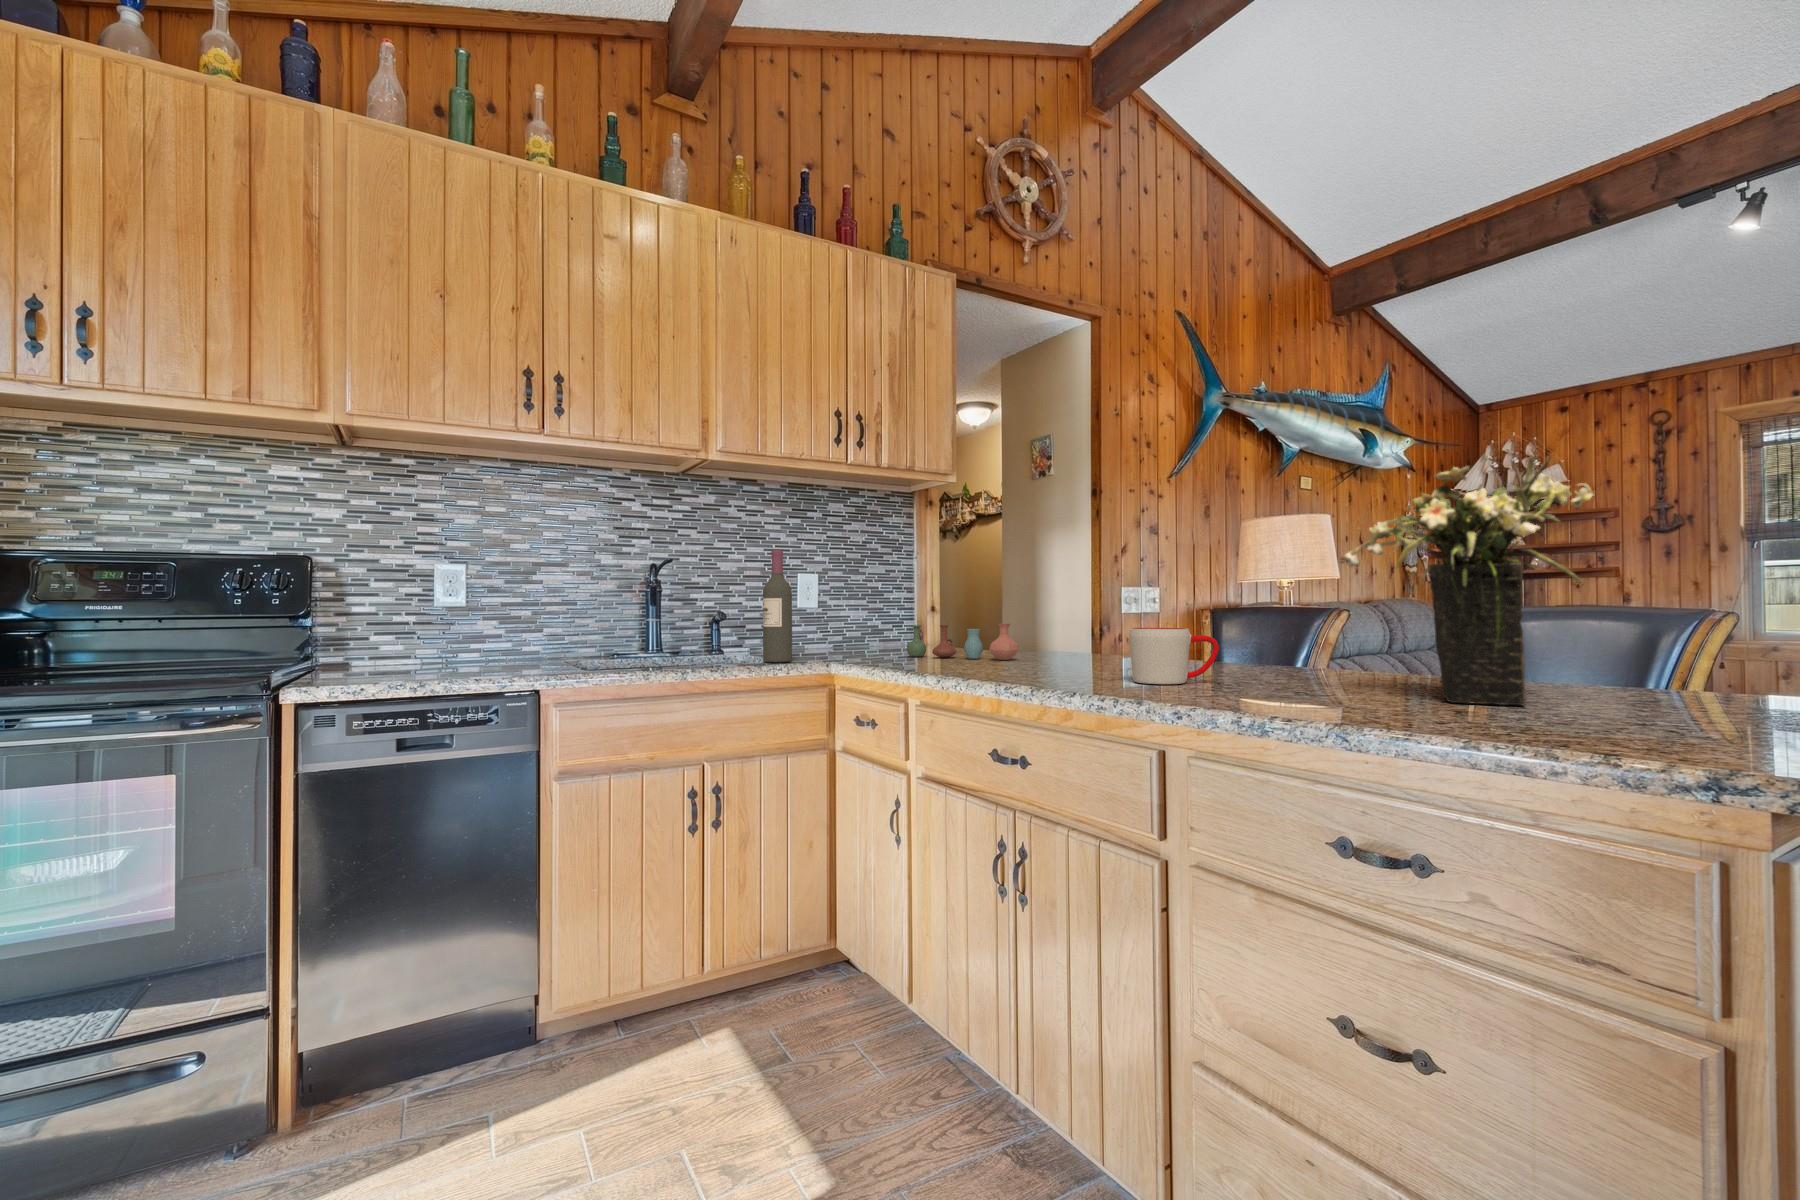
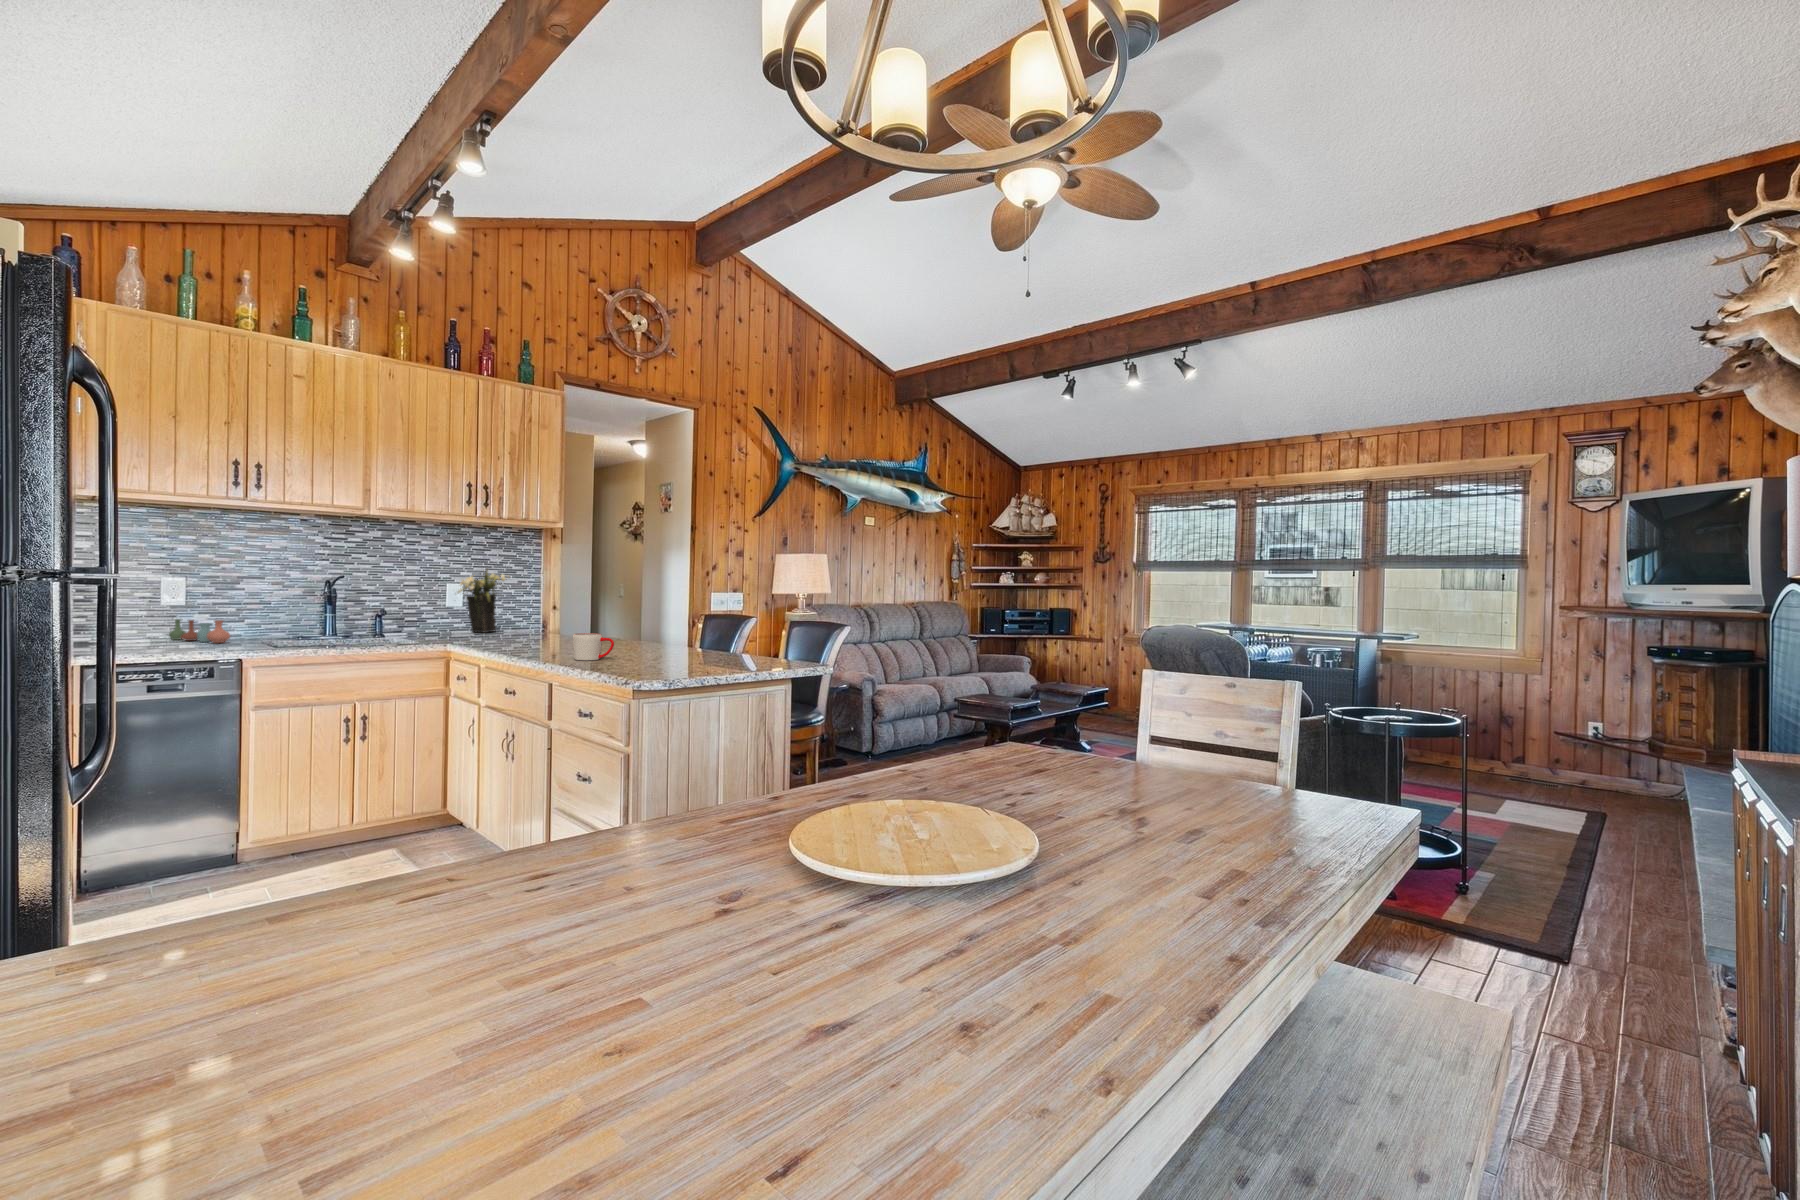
flower arrangement: present [1343,455,1594,705] -> present [458,569,505,633]
wine bottle: present [763,549,792,662] -> none [400,577,421,645]
vase: present [907,624,1019,660] -> present [169,619,230,643]

